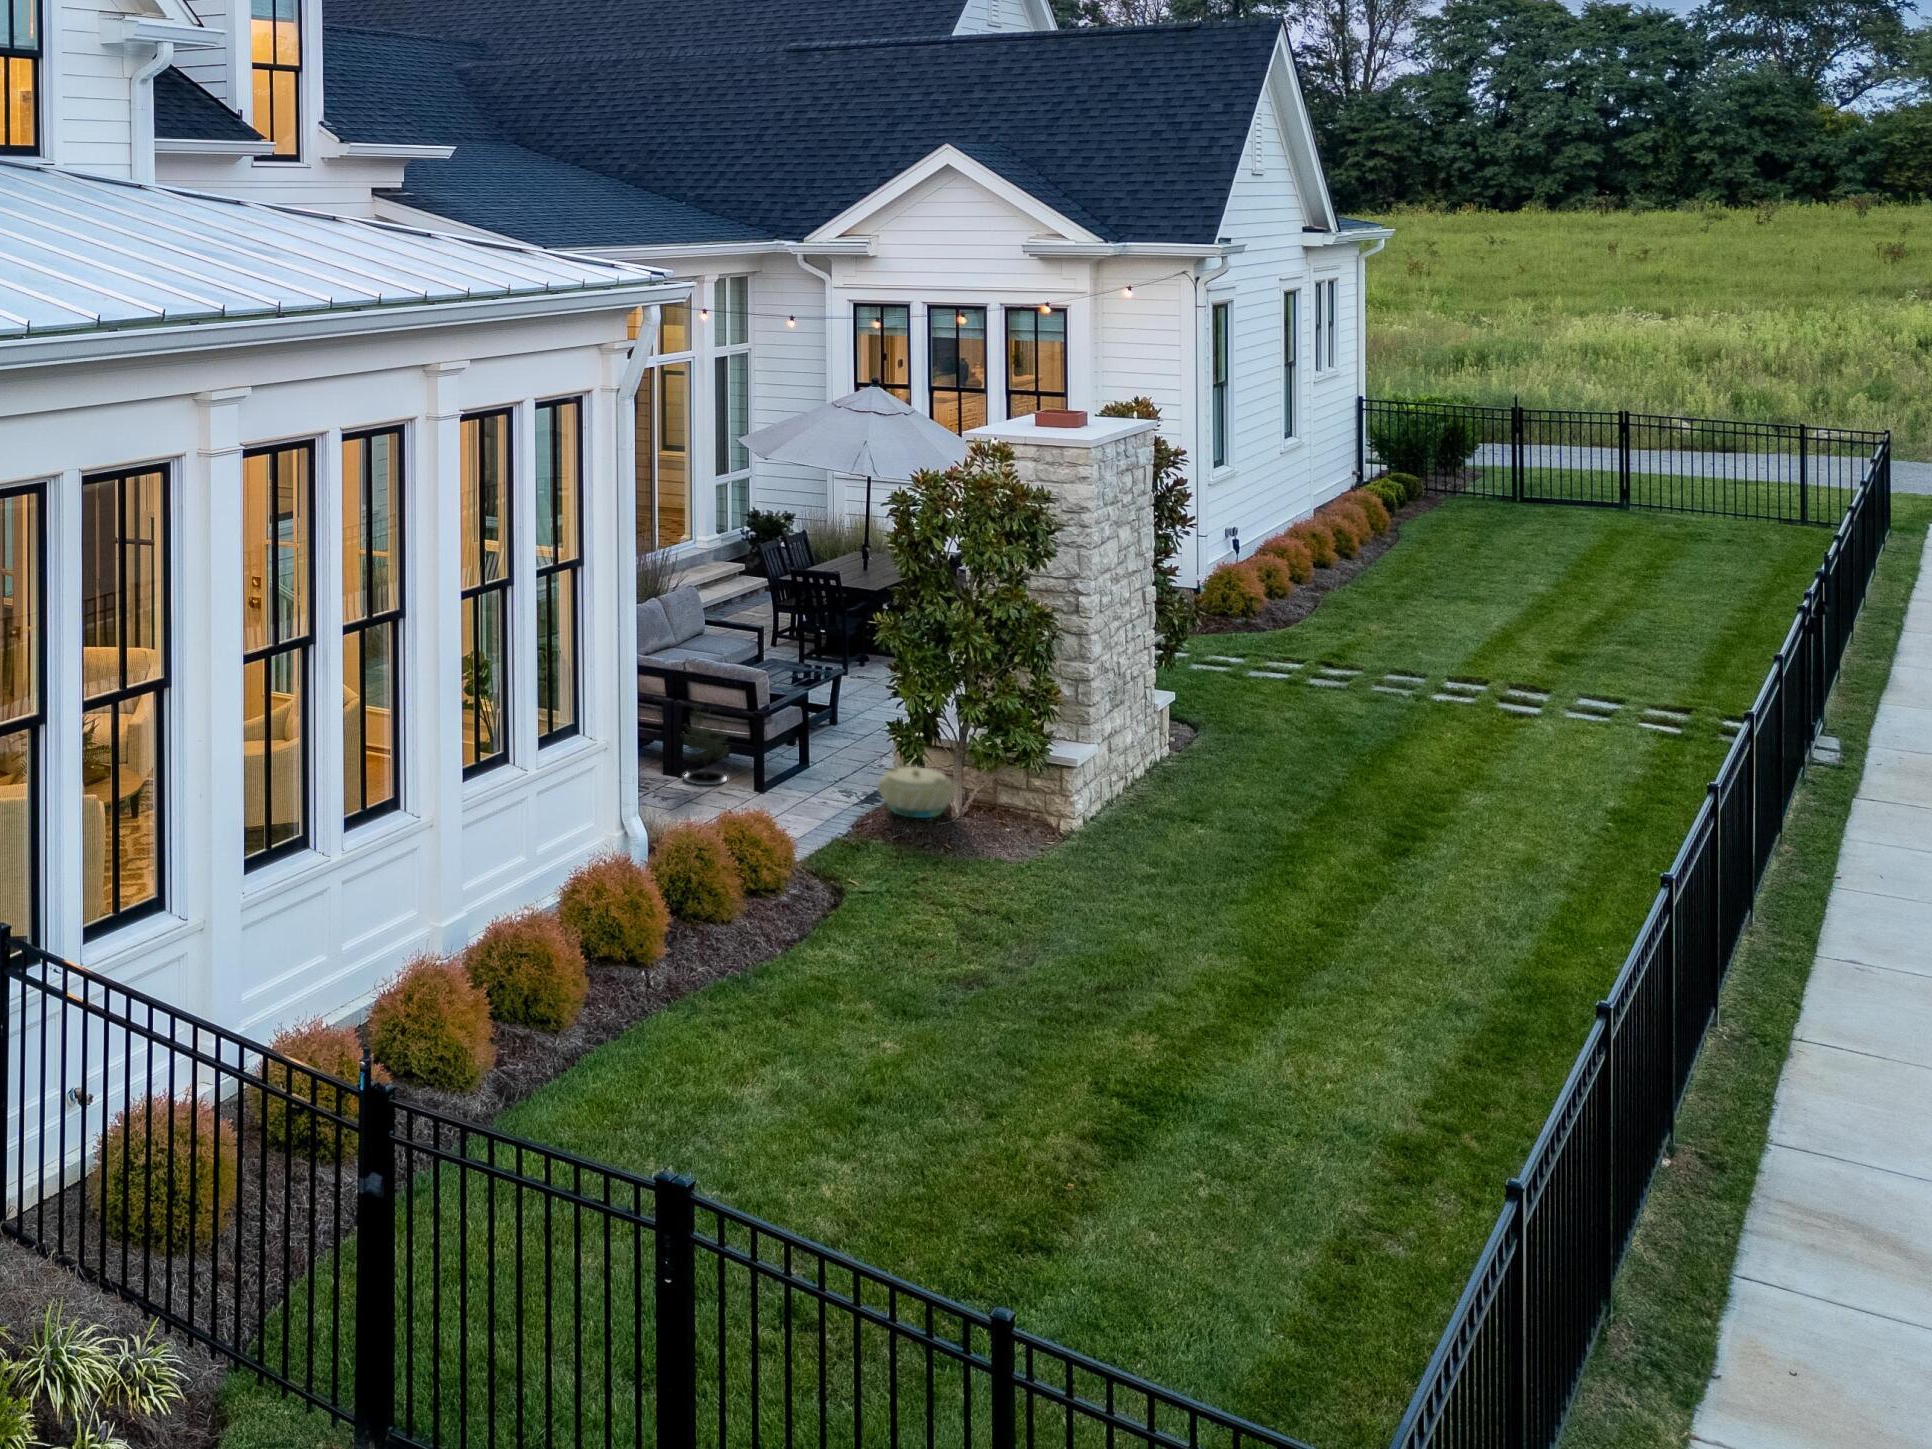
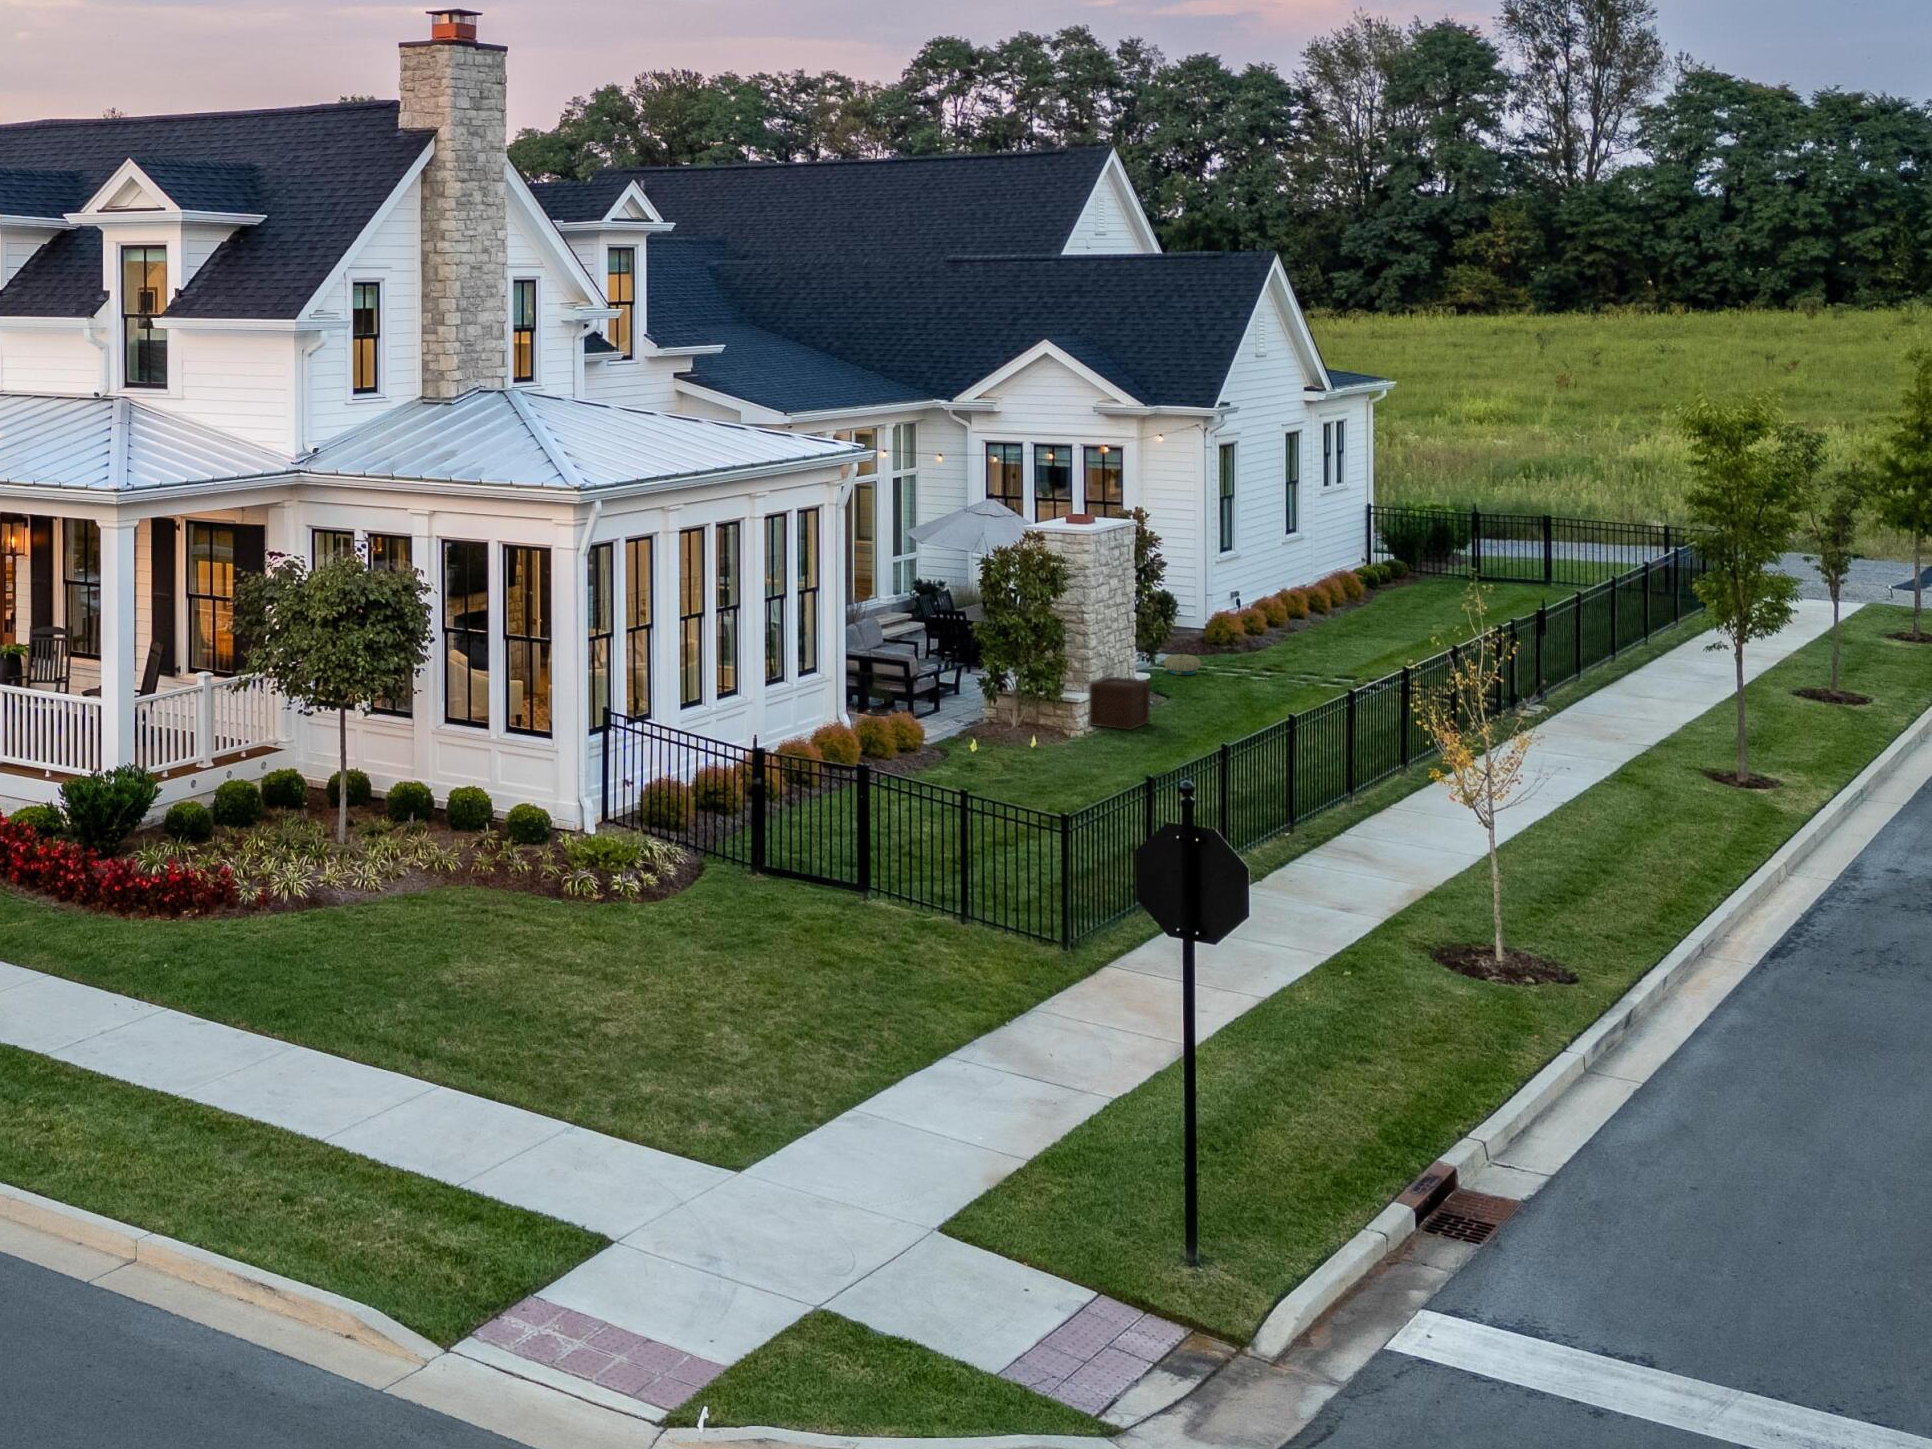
wooden crate: none [1098,712,1209,826] -> present [1088,676,1150,730]
basket: present [878,767,955,818] -> present [1164,654,1201,675]

